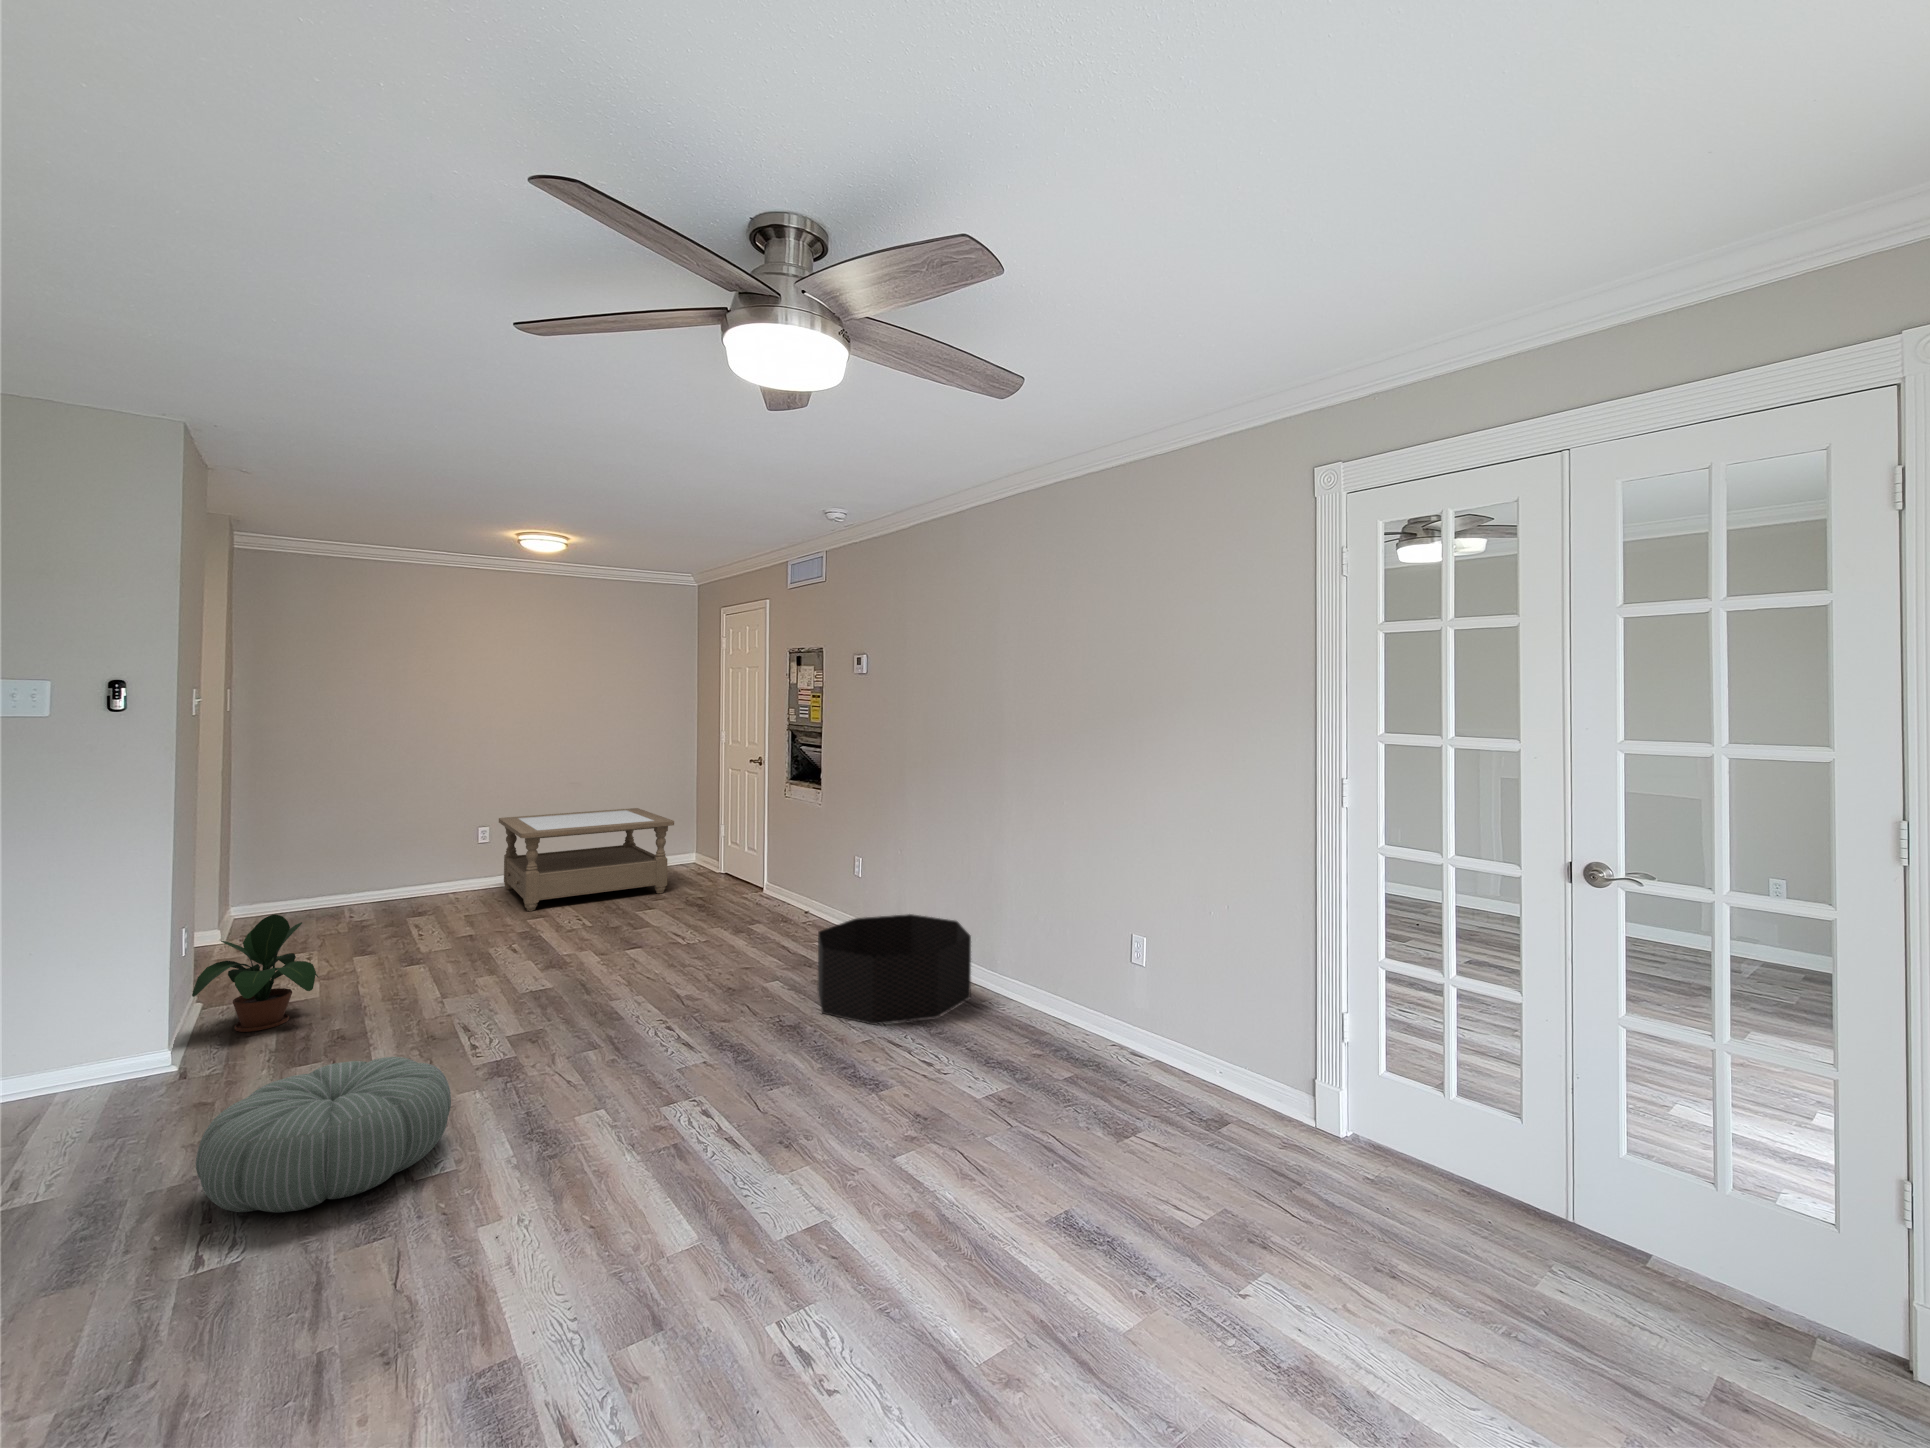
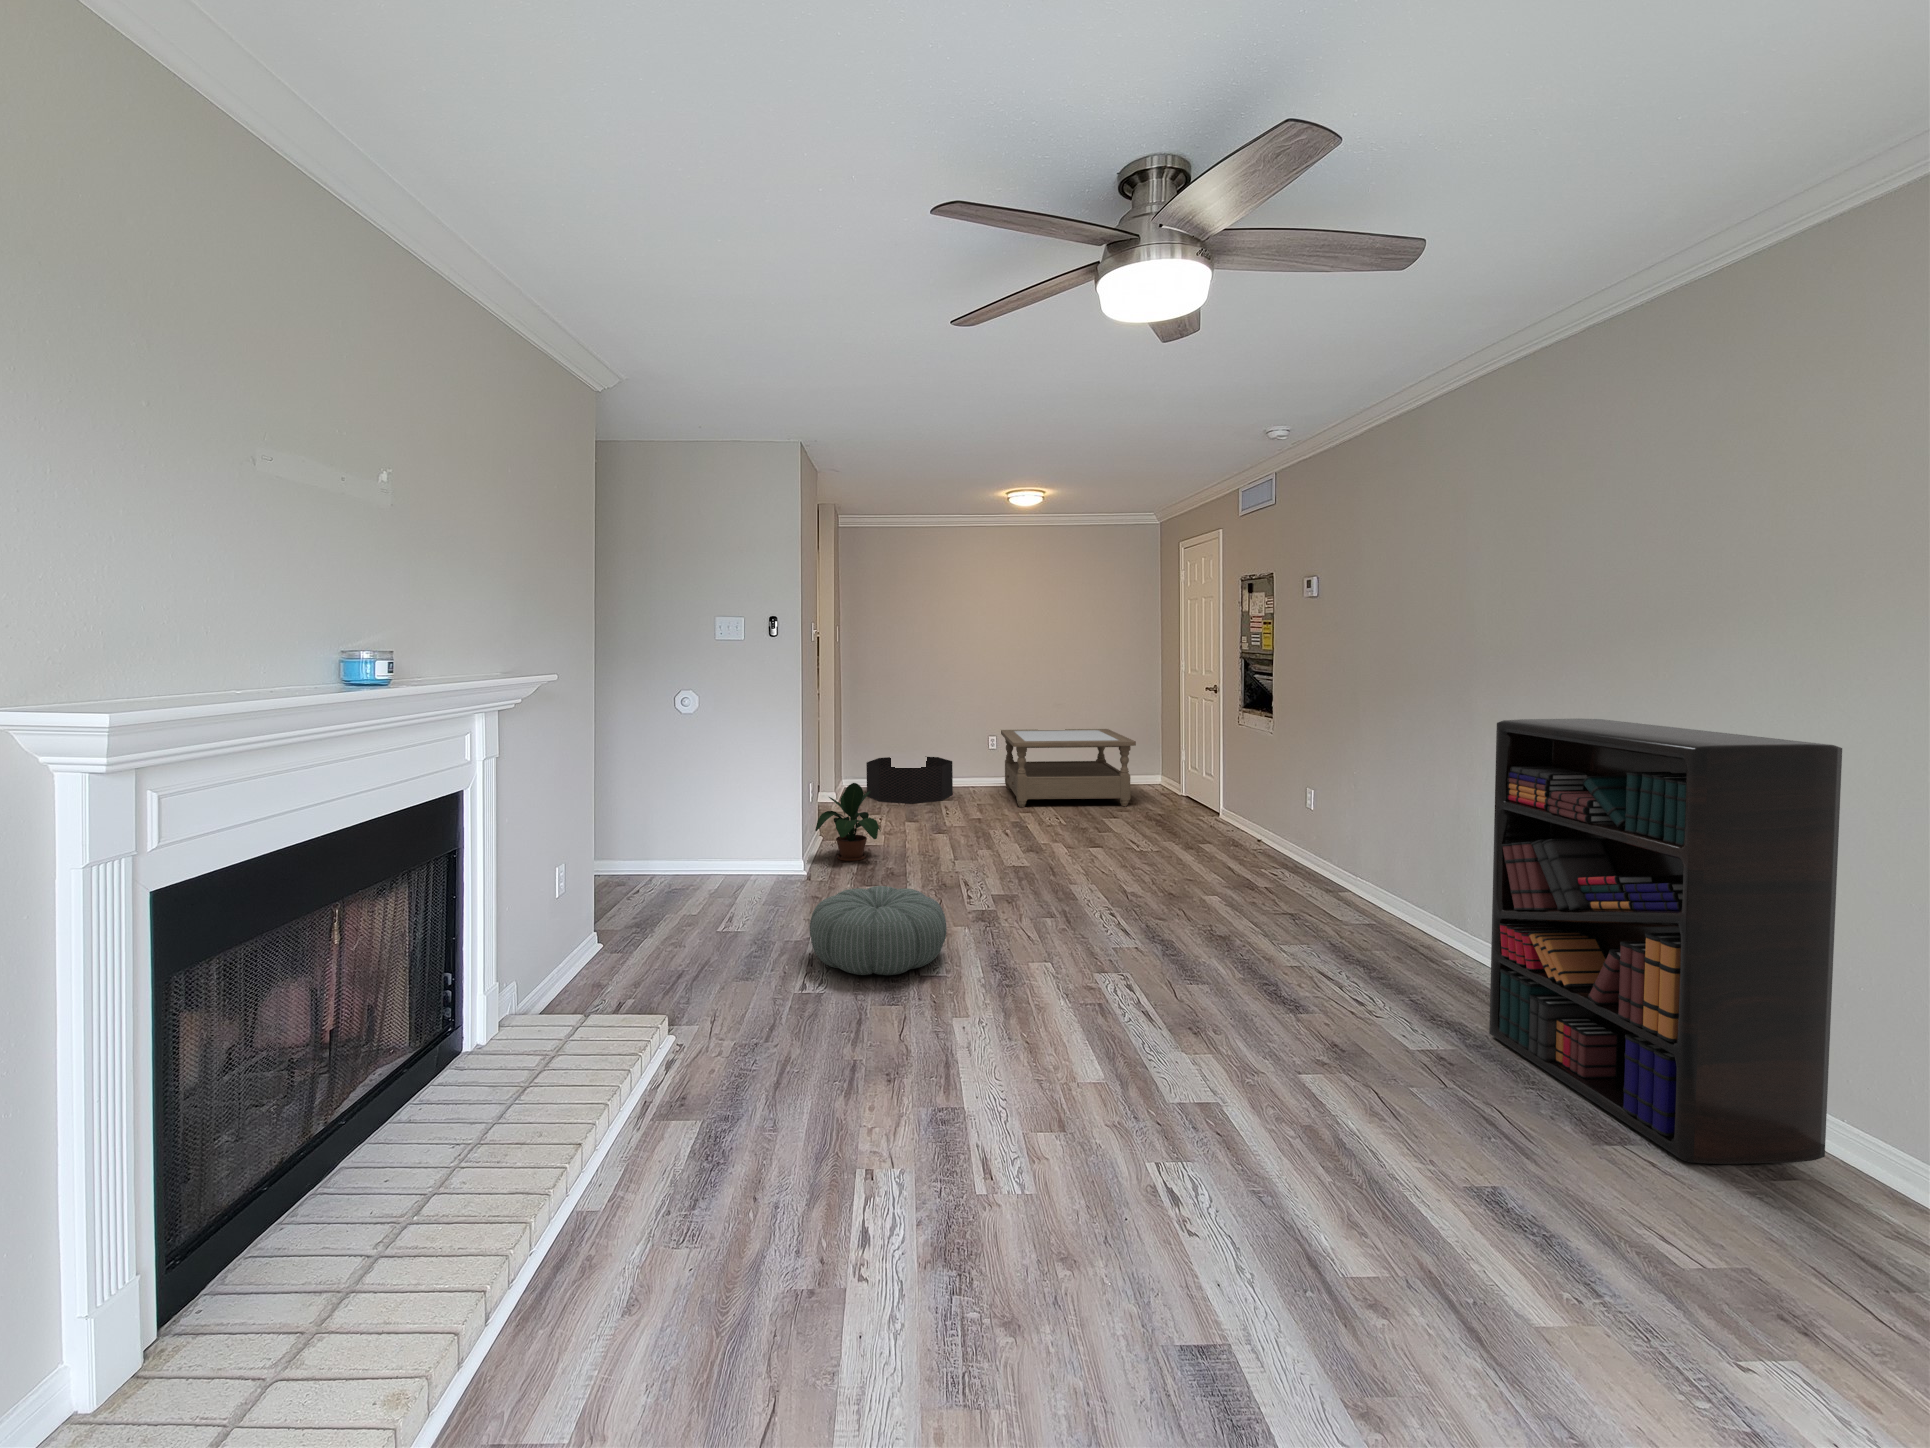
bookshelf: none [1030,783,1238,1132] -> present [1489,719,1842,1164]
basket: present [818,914,971,1025] -> present [866,757,953,804]

